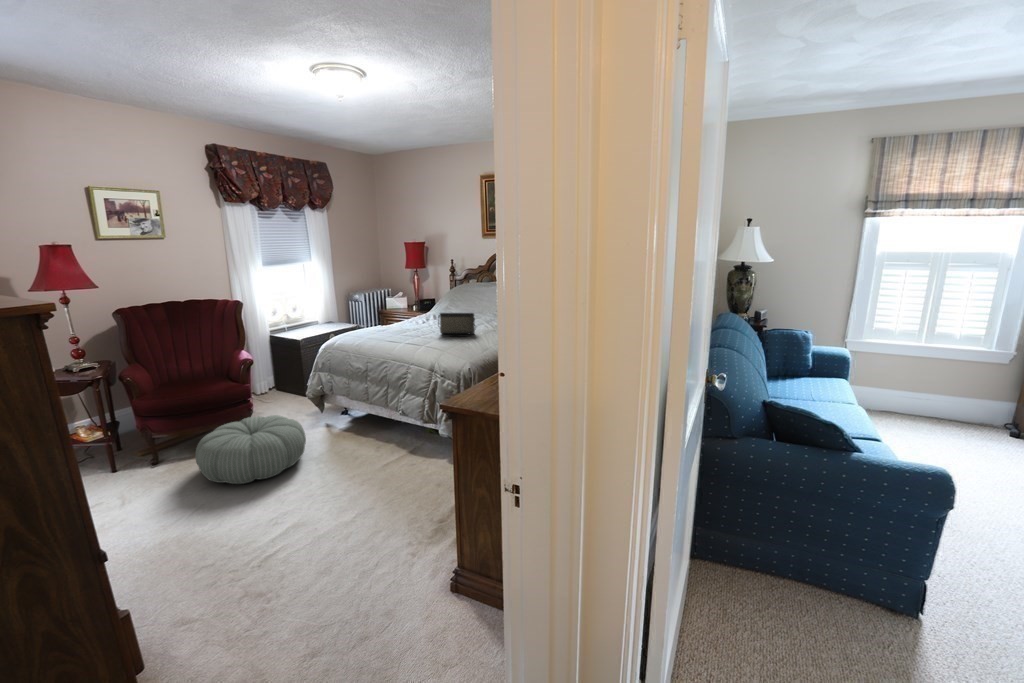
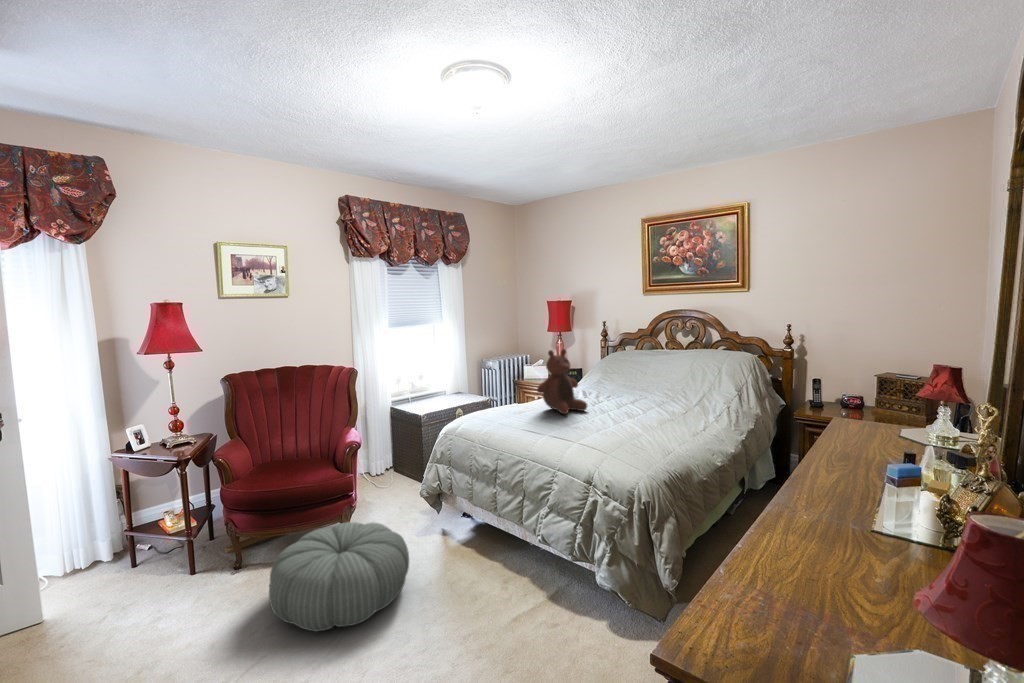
stuffed bear: none [397,284,434,331] -> present [537,349,587,414]
handbag: present [438,313,475,337] -> none [595,390,652,427]

